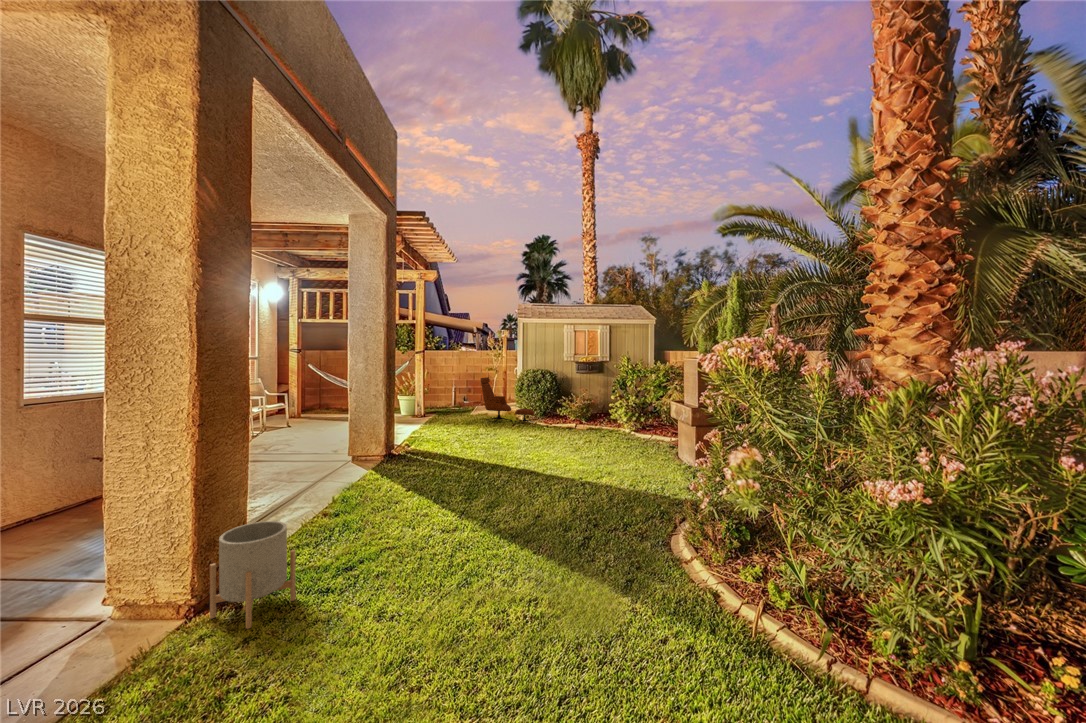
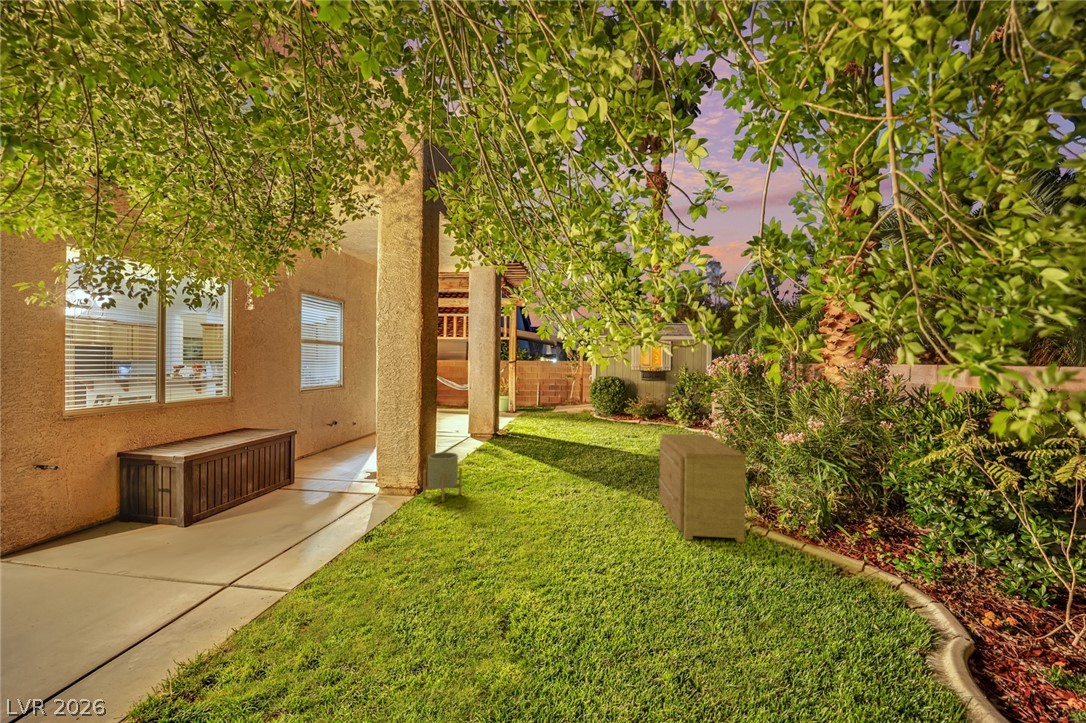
lounge chair: present [481,377,534,423] -> none [562,382,604,419]
side table: none [645,465,828,687] -> present [659,434,746,542]

